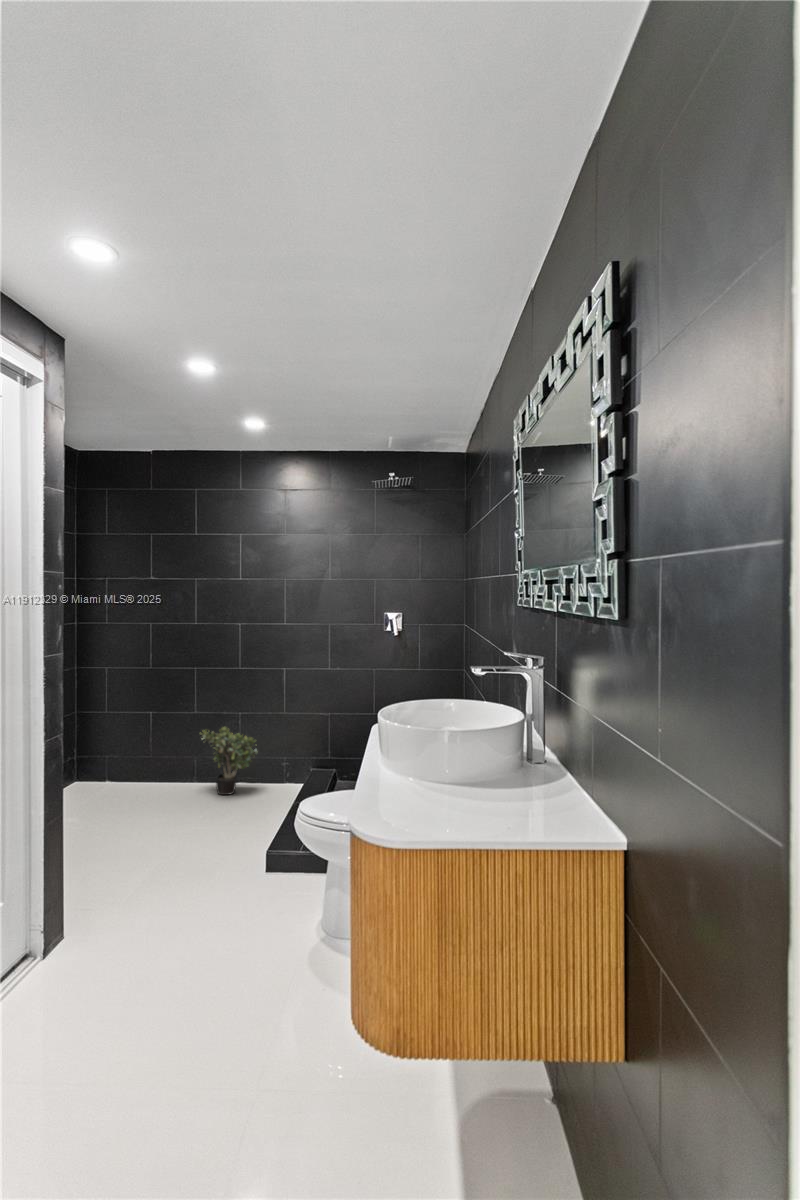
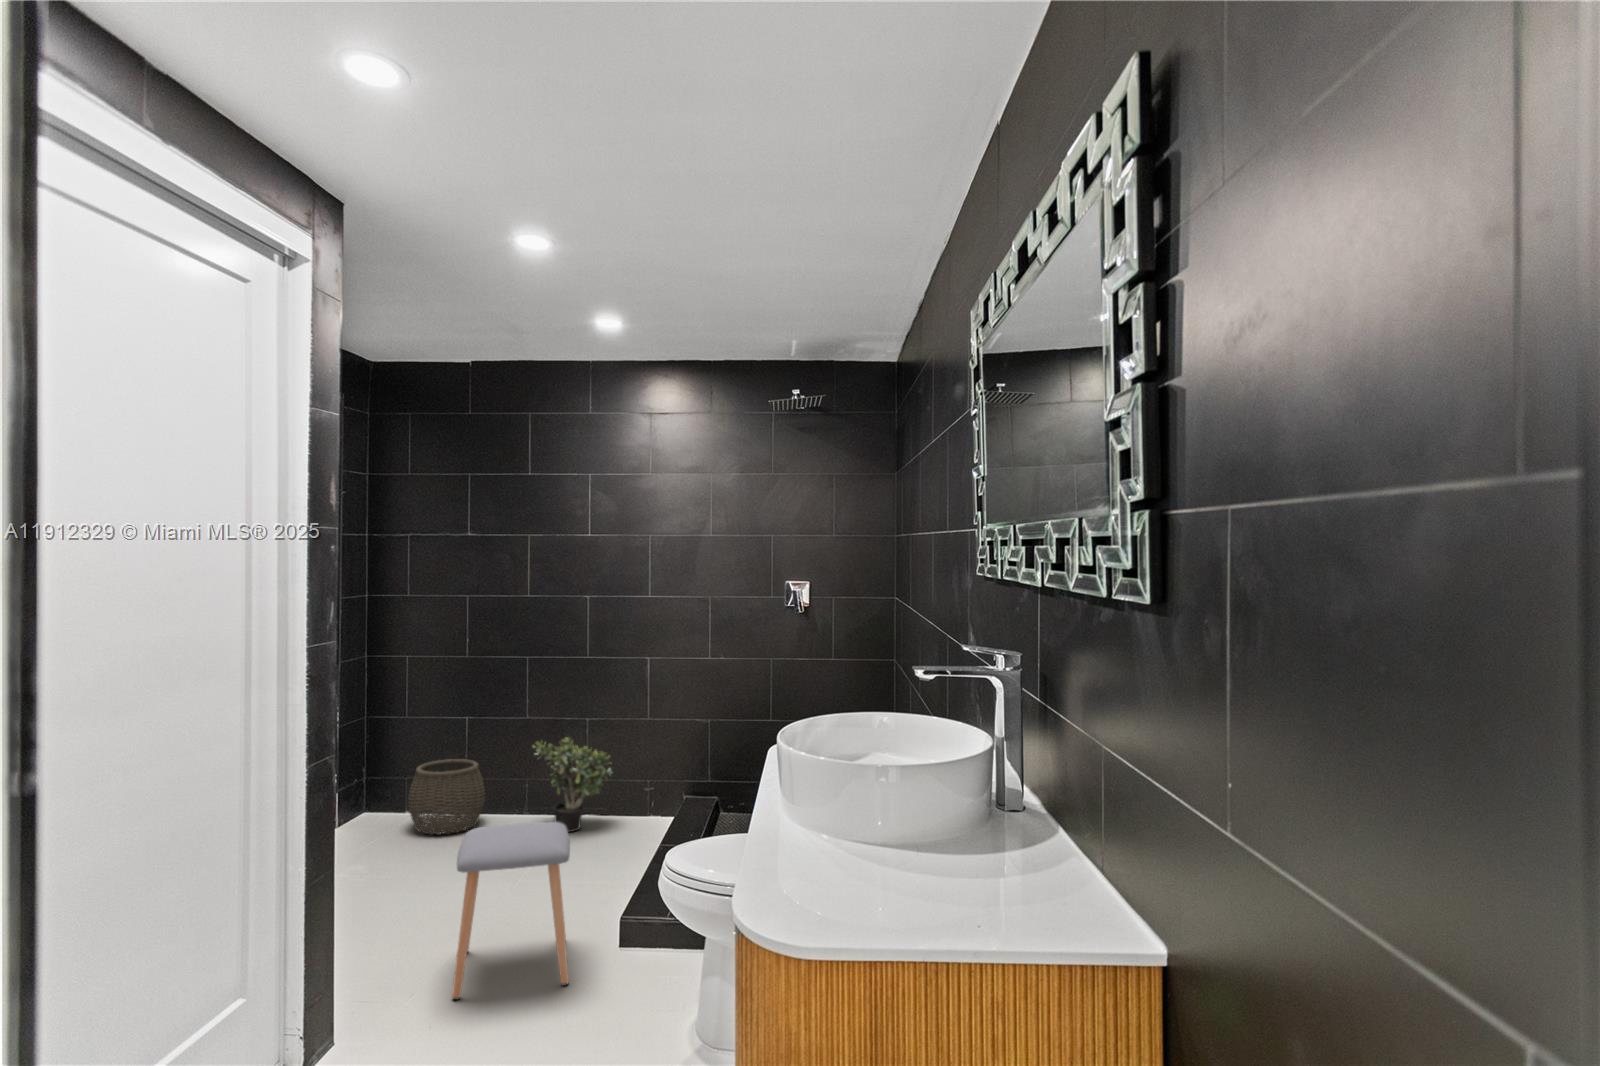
woven basket: none [110,743,166,797] -> present [408,759,485,835]
stool: none [149,784,231,906] -> present [452,822,570,1000]

